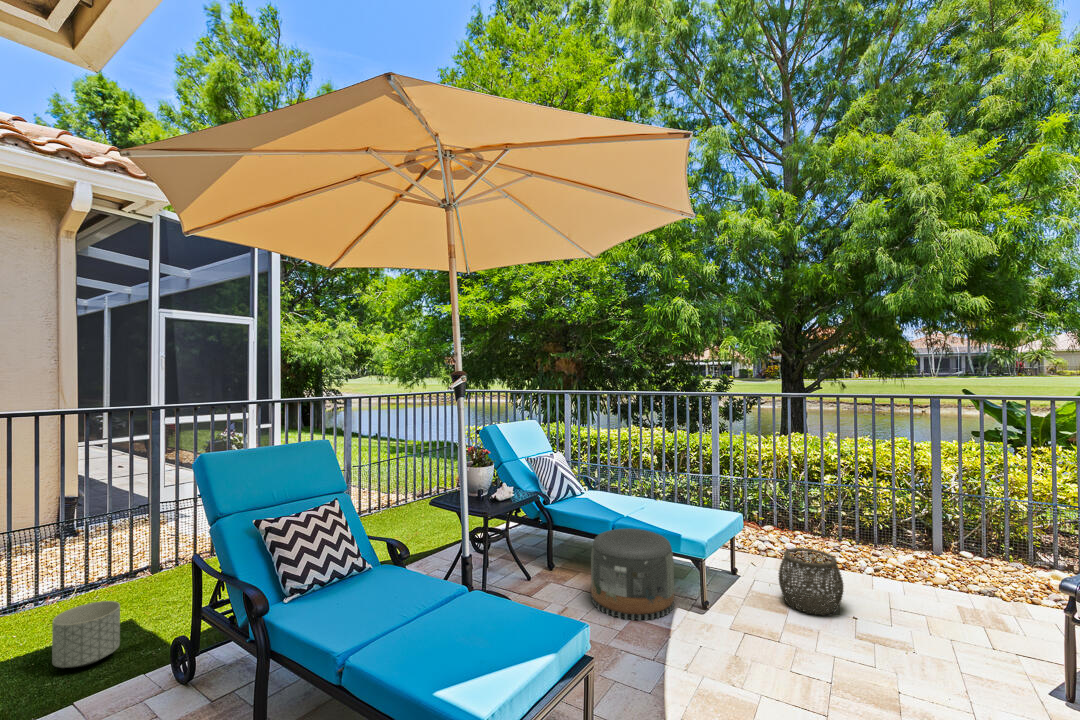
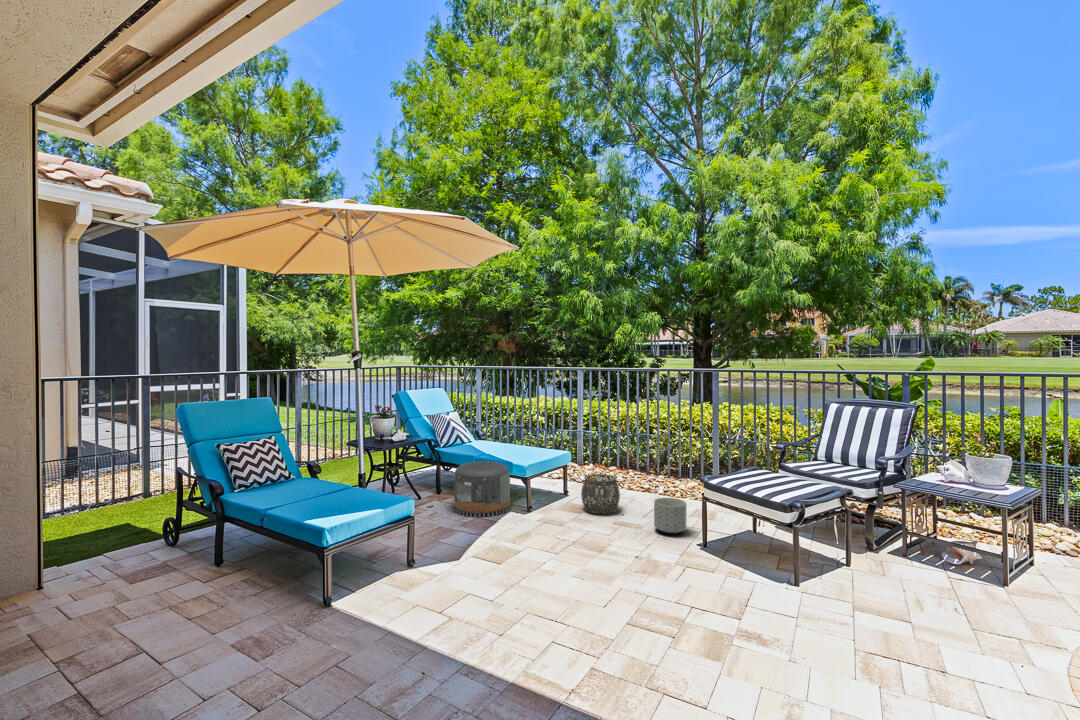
planter: present [52,601,120,668] -> present [654,497,686,534]

